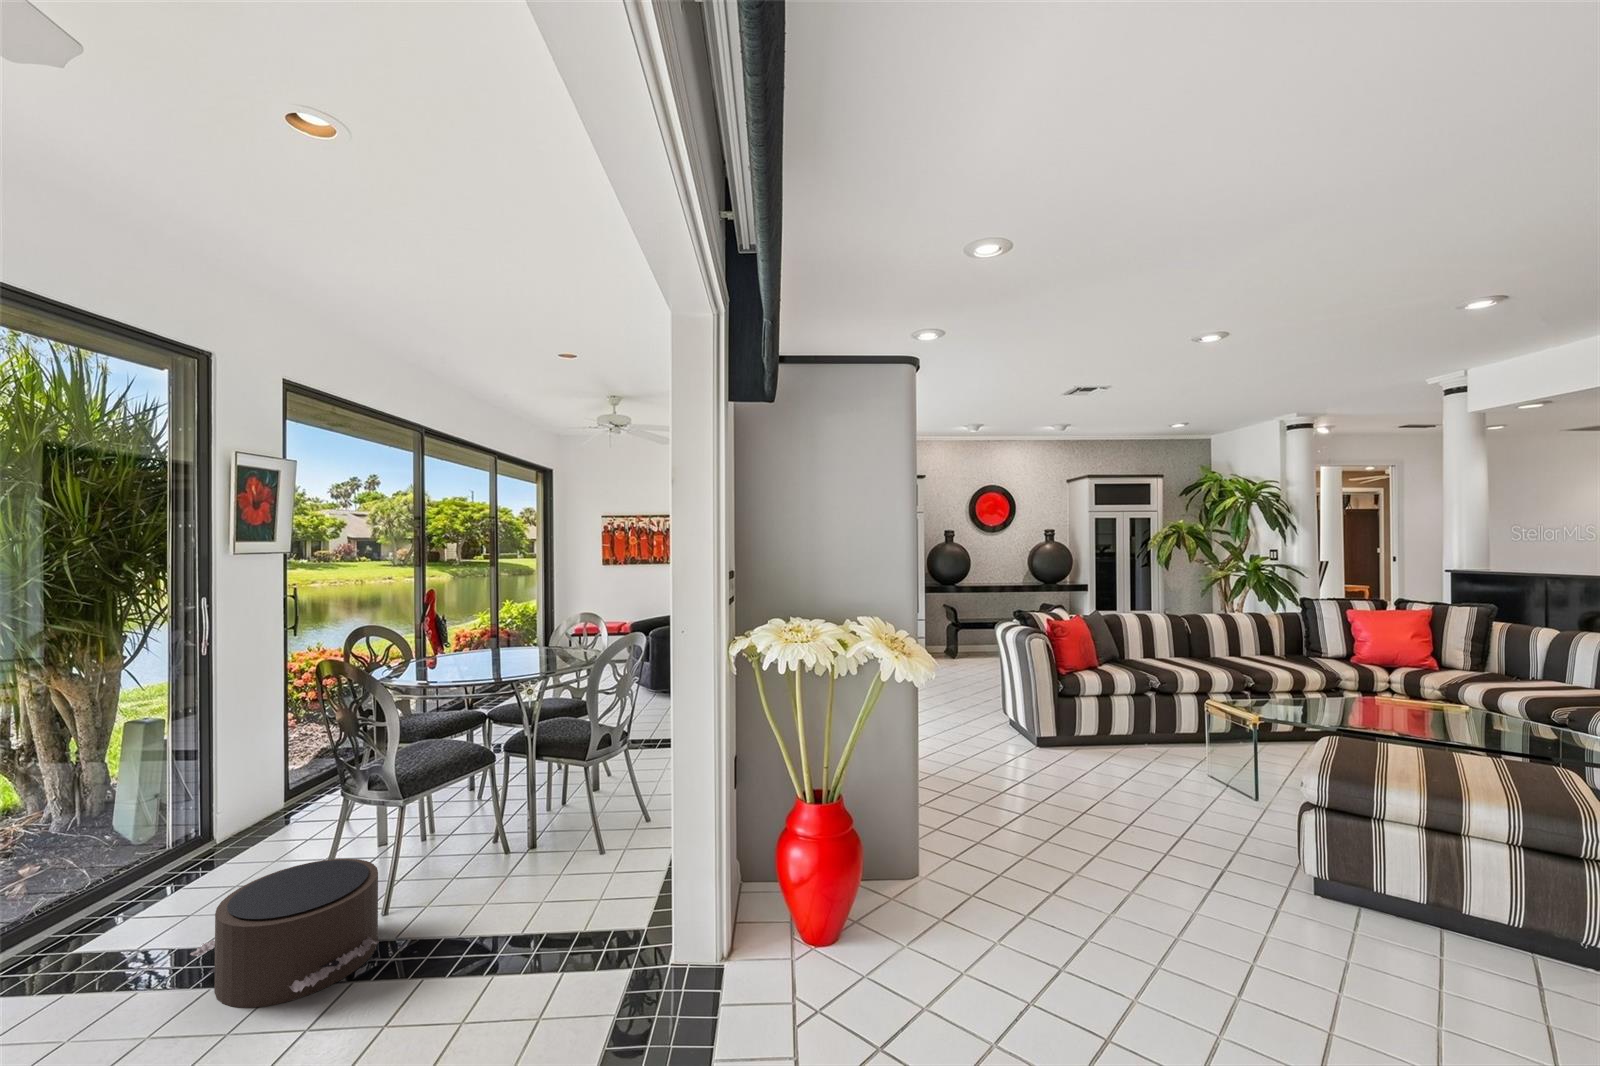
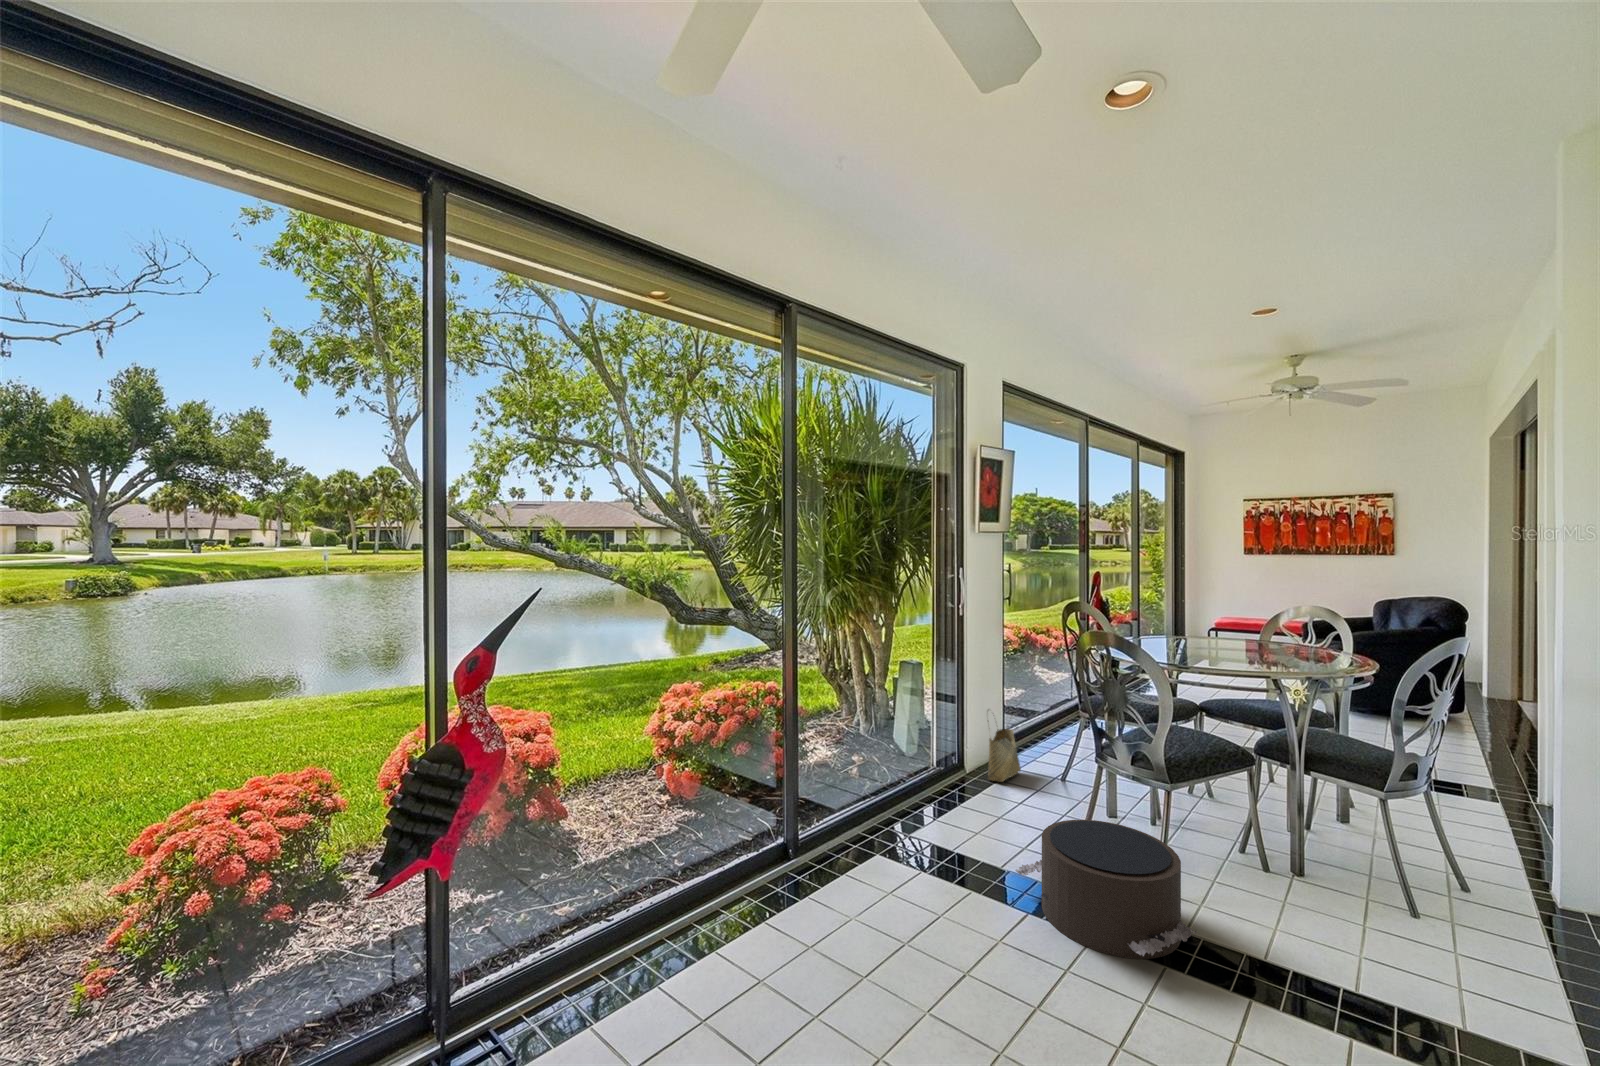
woven basket: none [238,760,293,847] -> present [988,721,1021,782]

